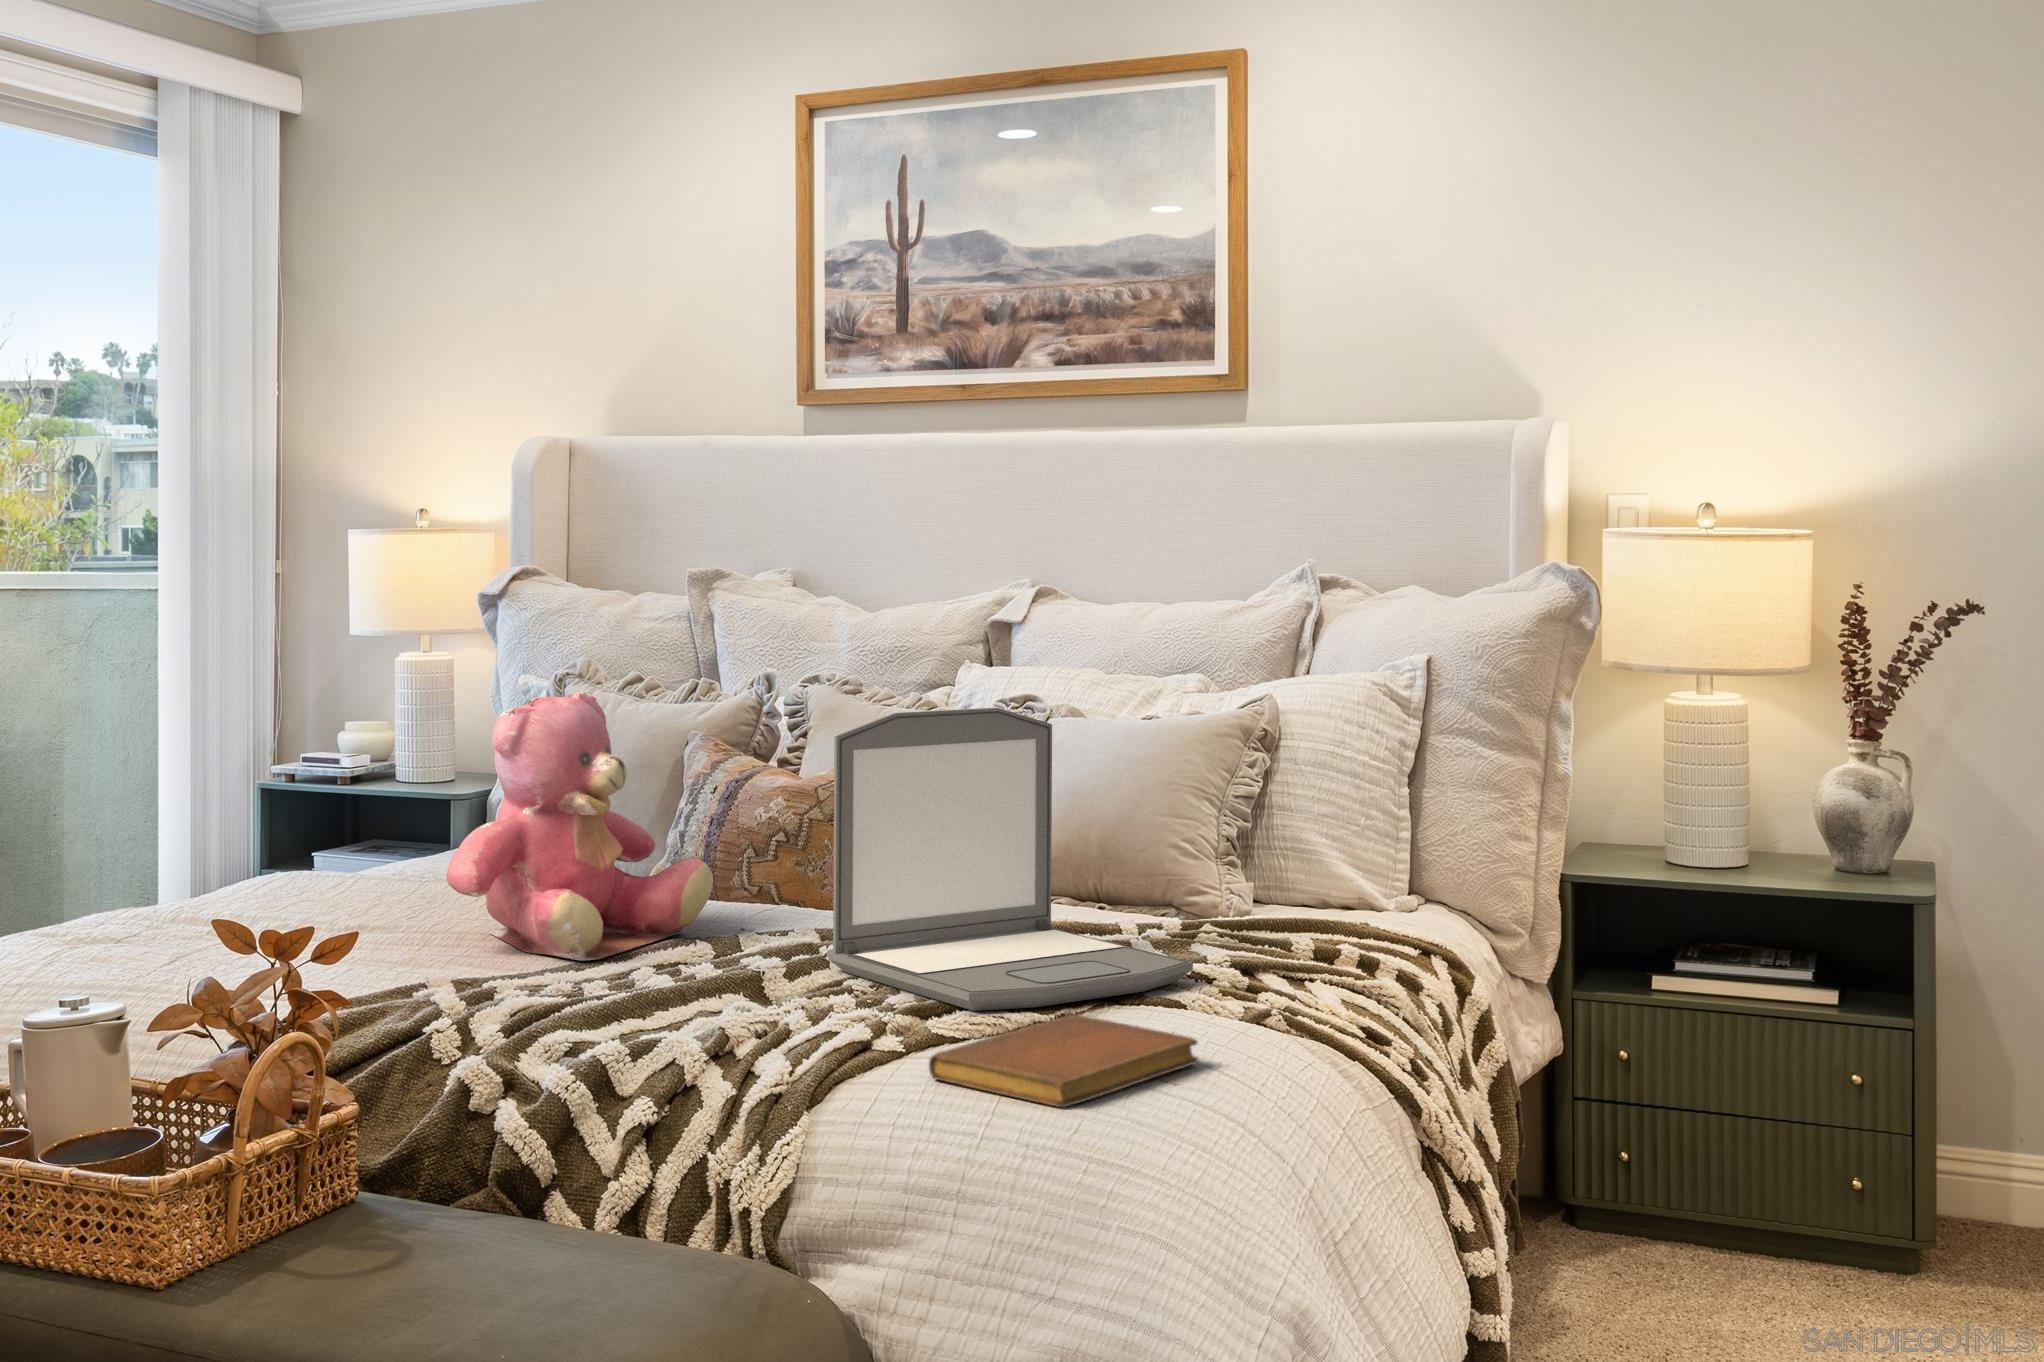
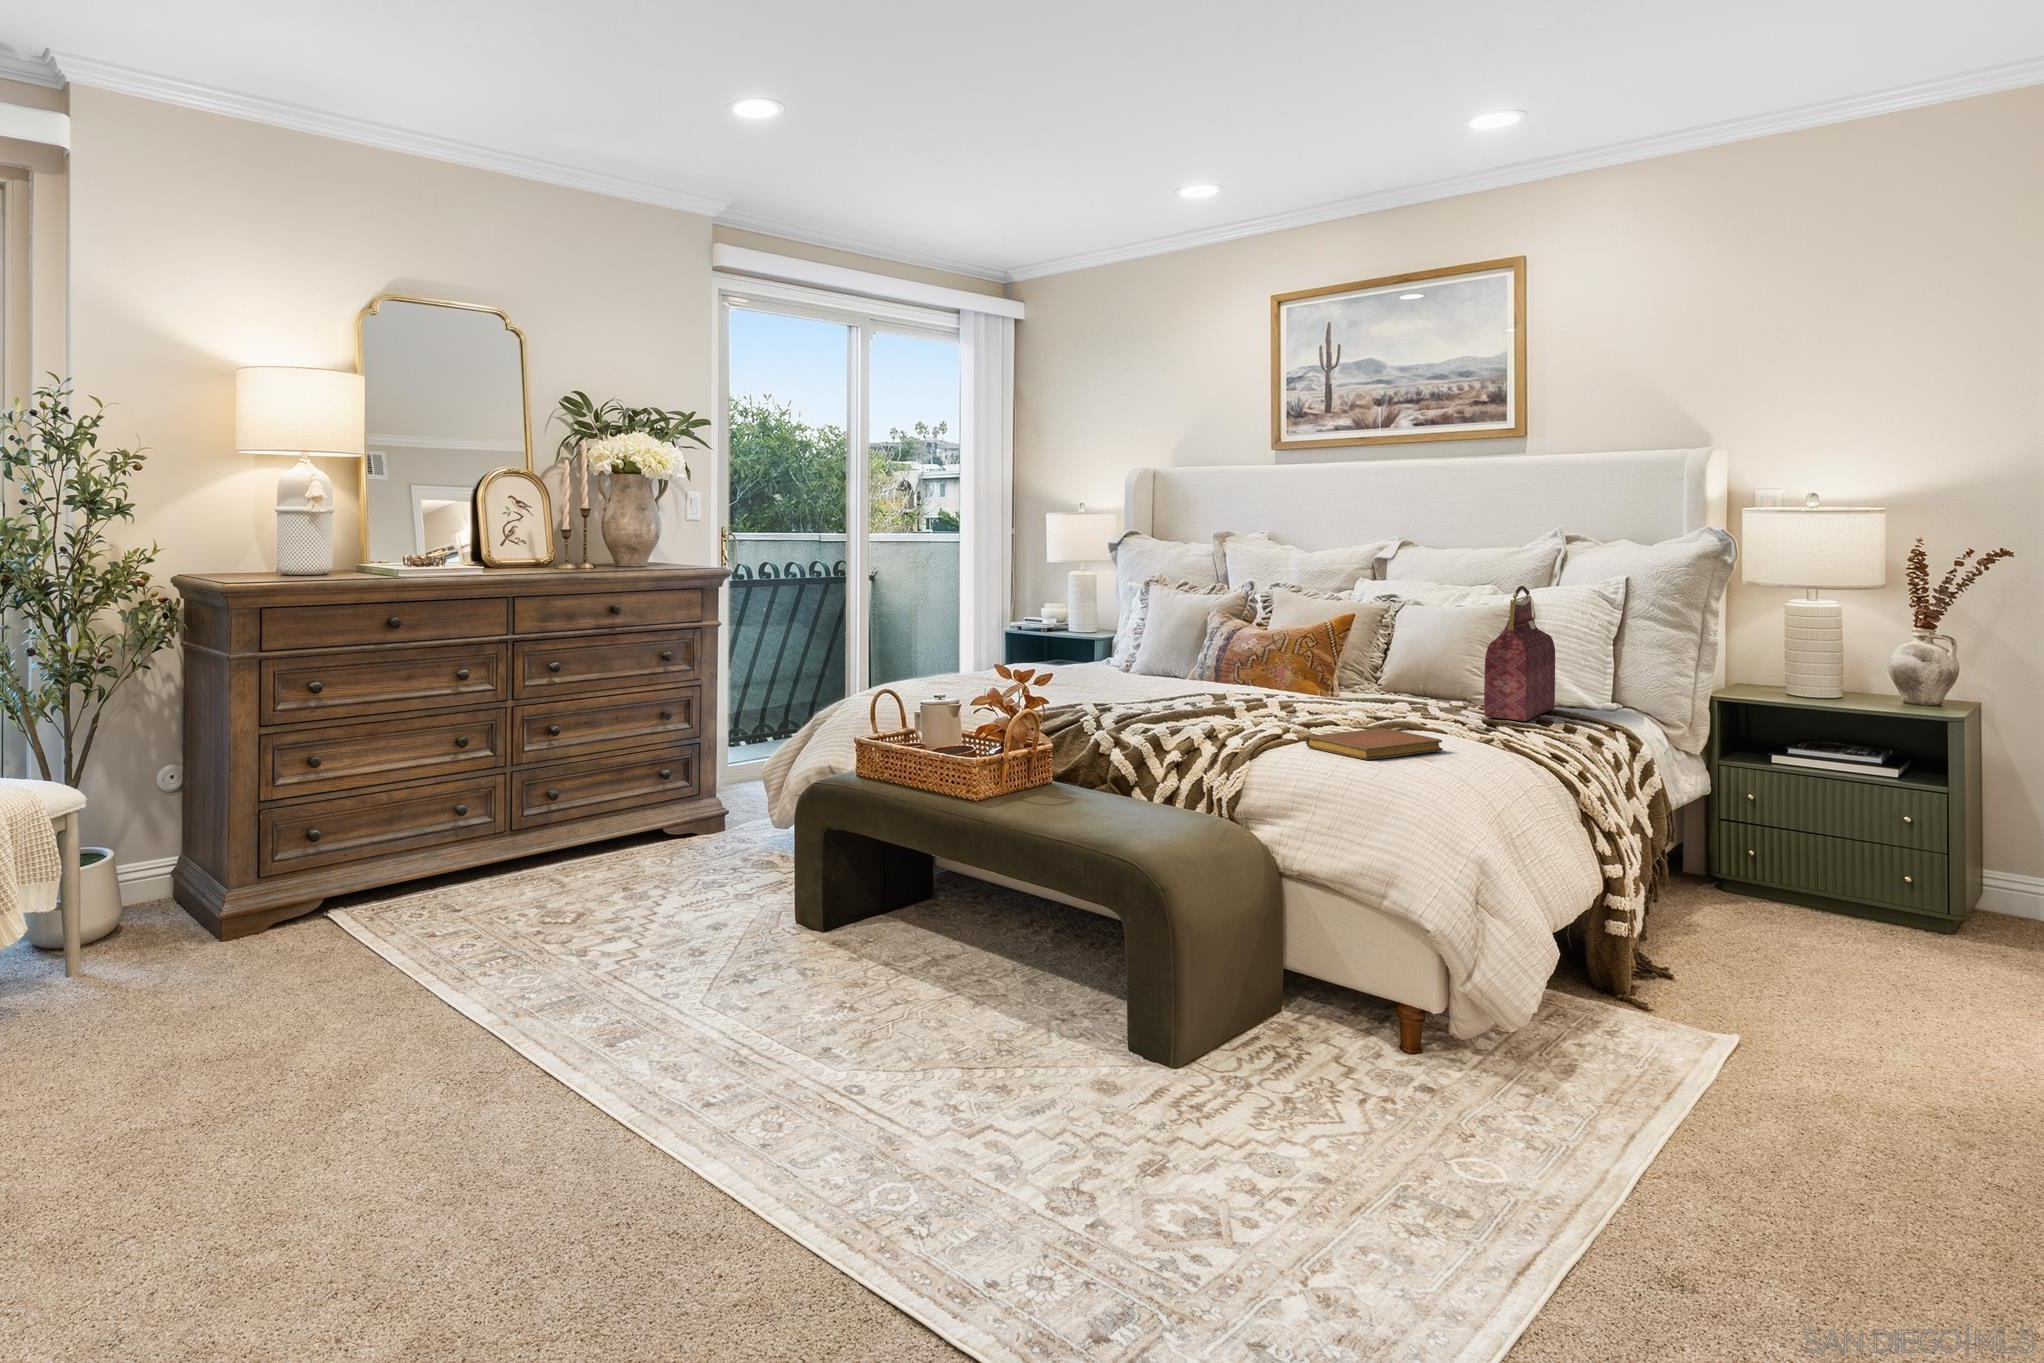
handbag: none [1234,685,1341,961] -> present [1484,586,1555,721]
teddy bear: present [446,691,713,961] -> none [1092,583,1216,700]
laptop: present [828,708,1193,1011] -> none [1269,593,1456,728]

